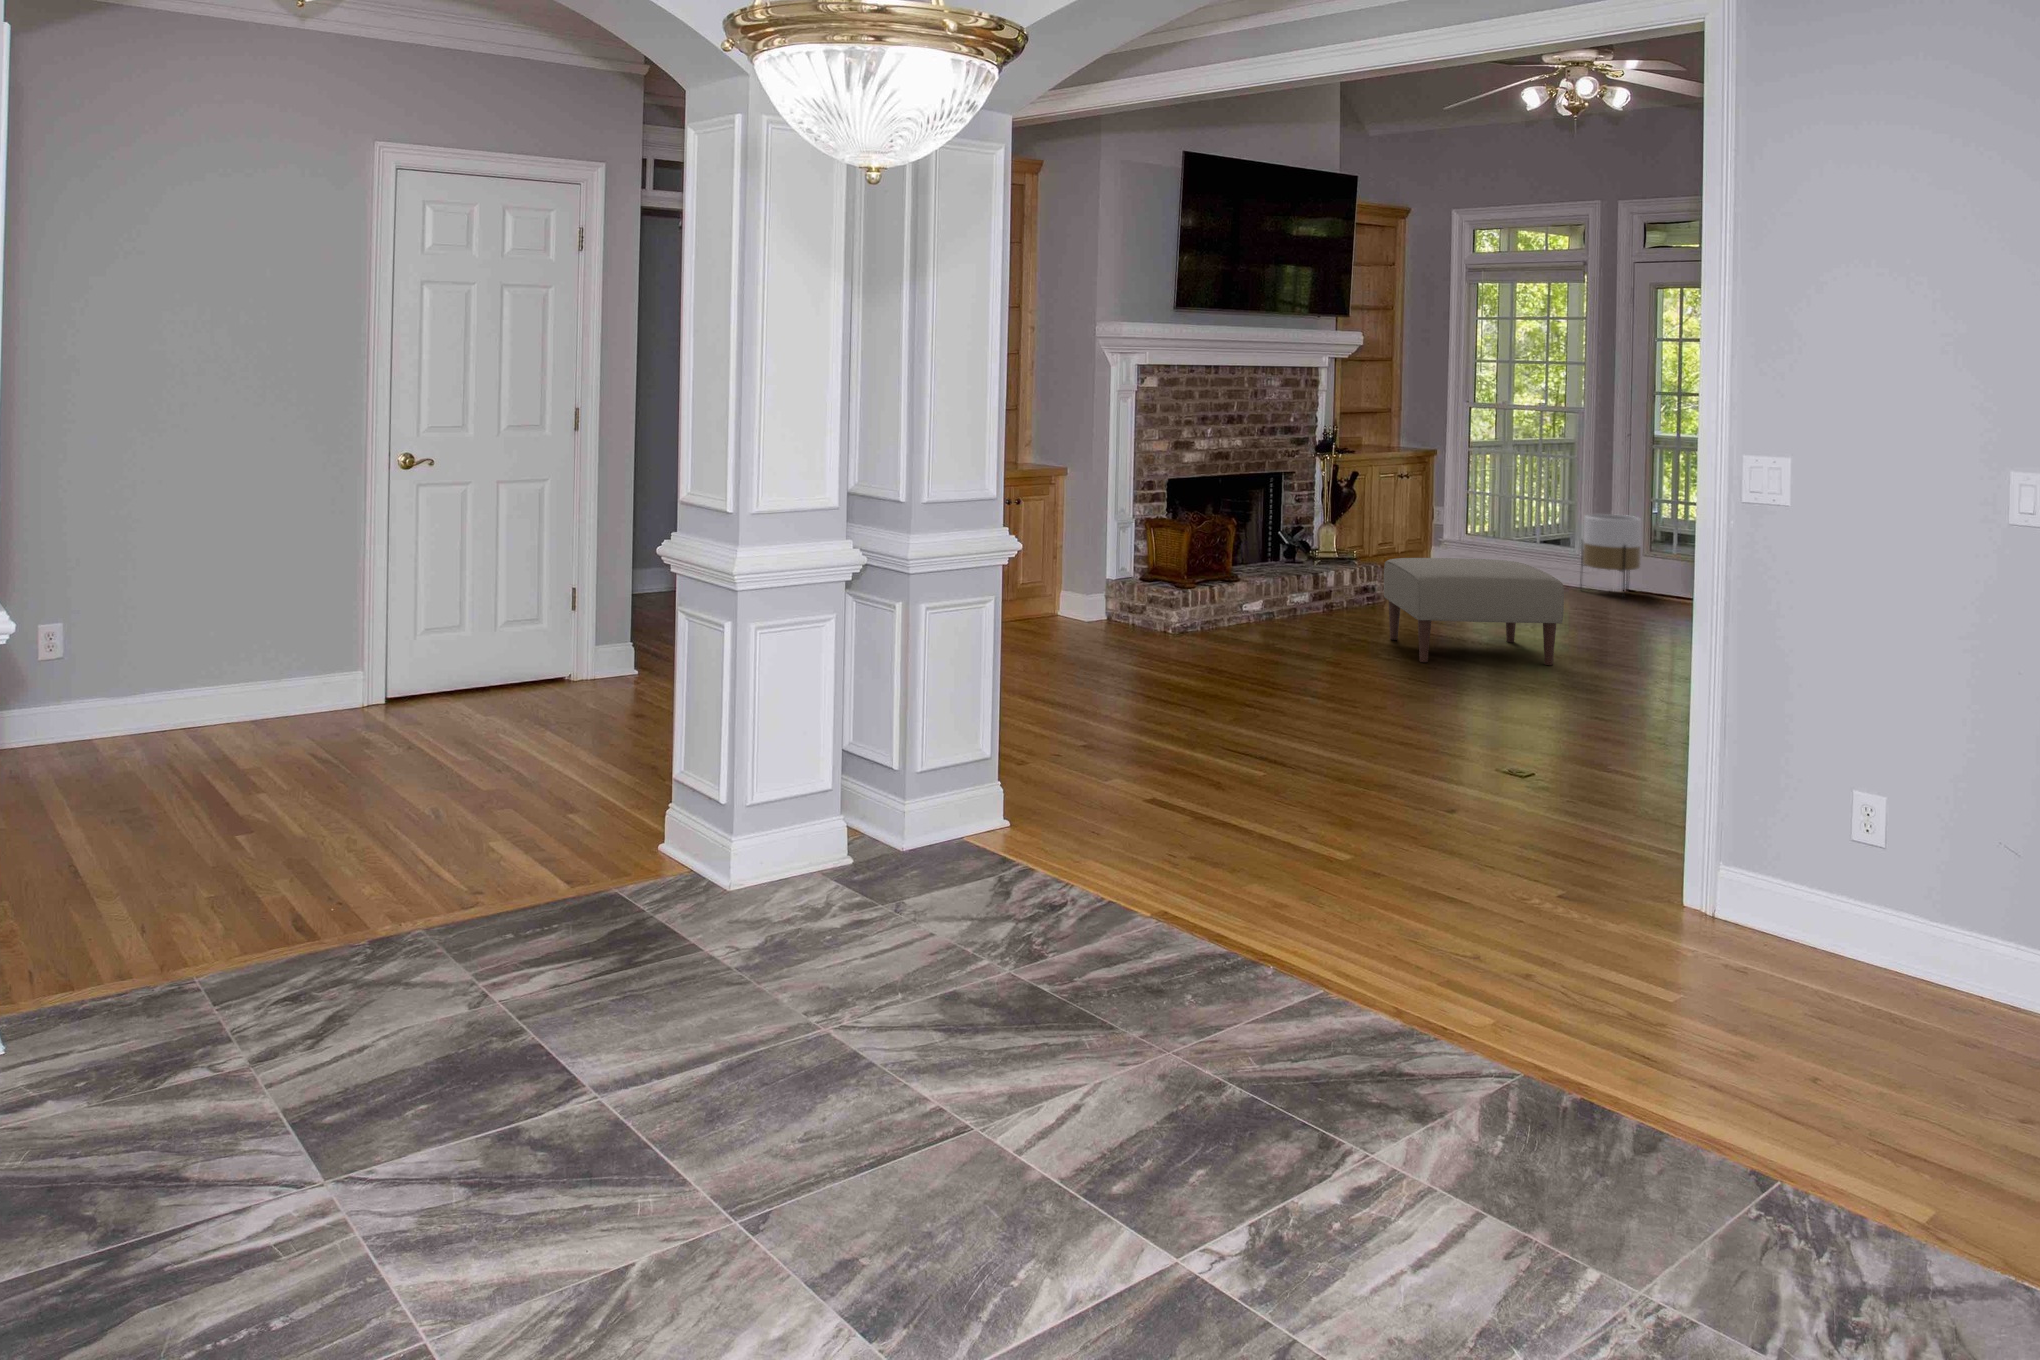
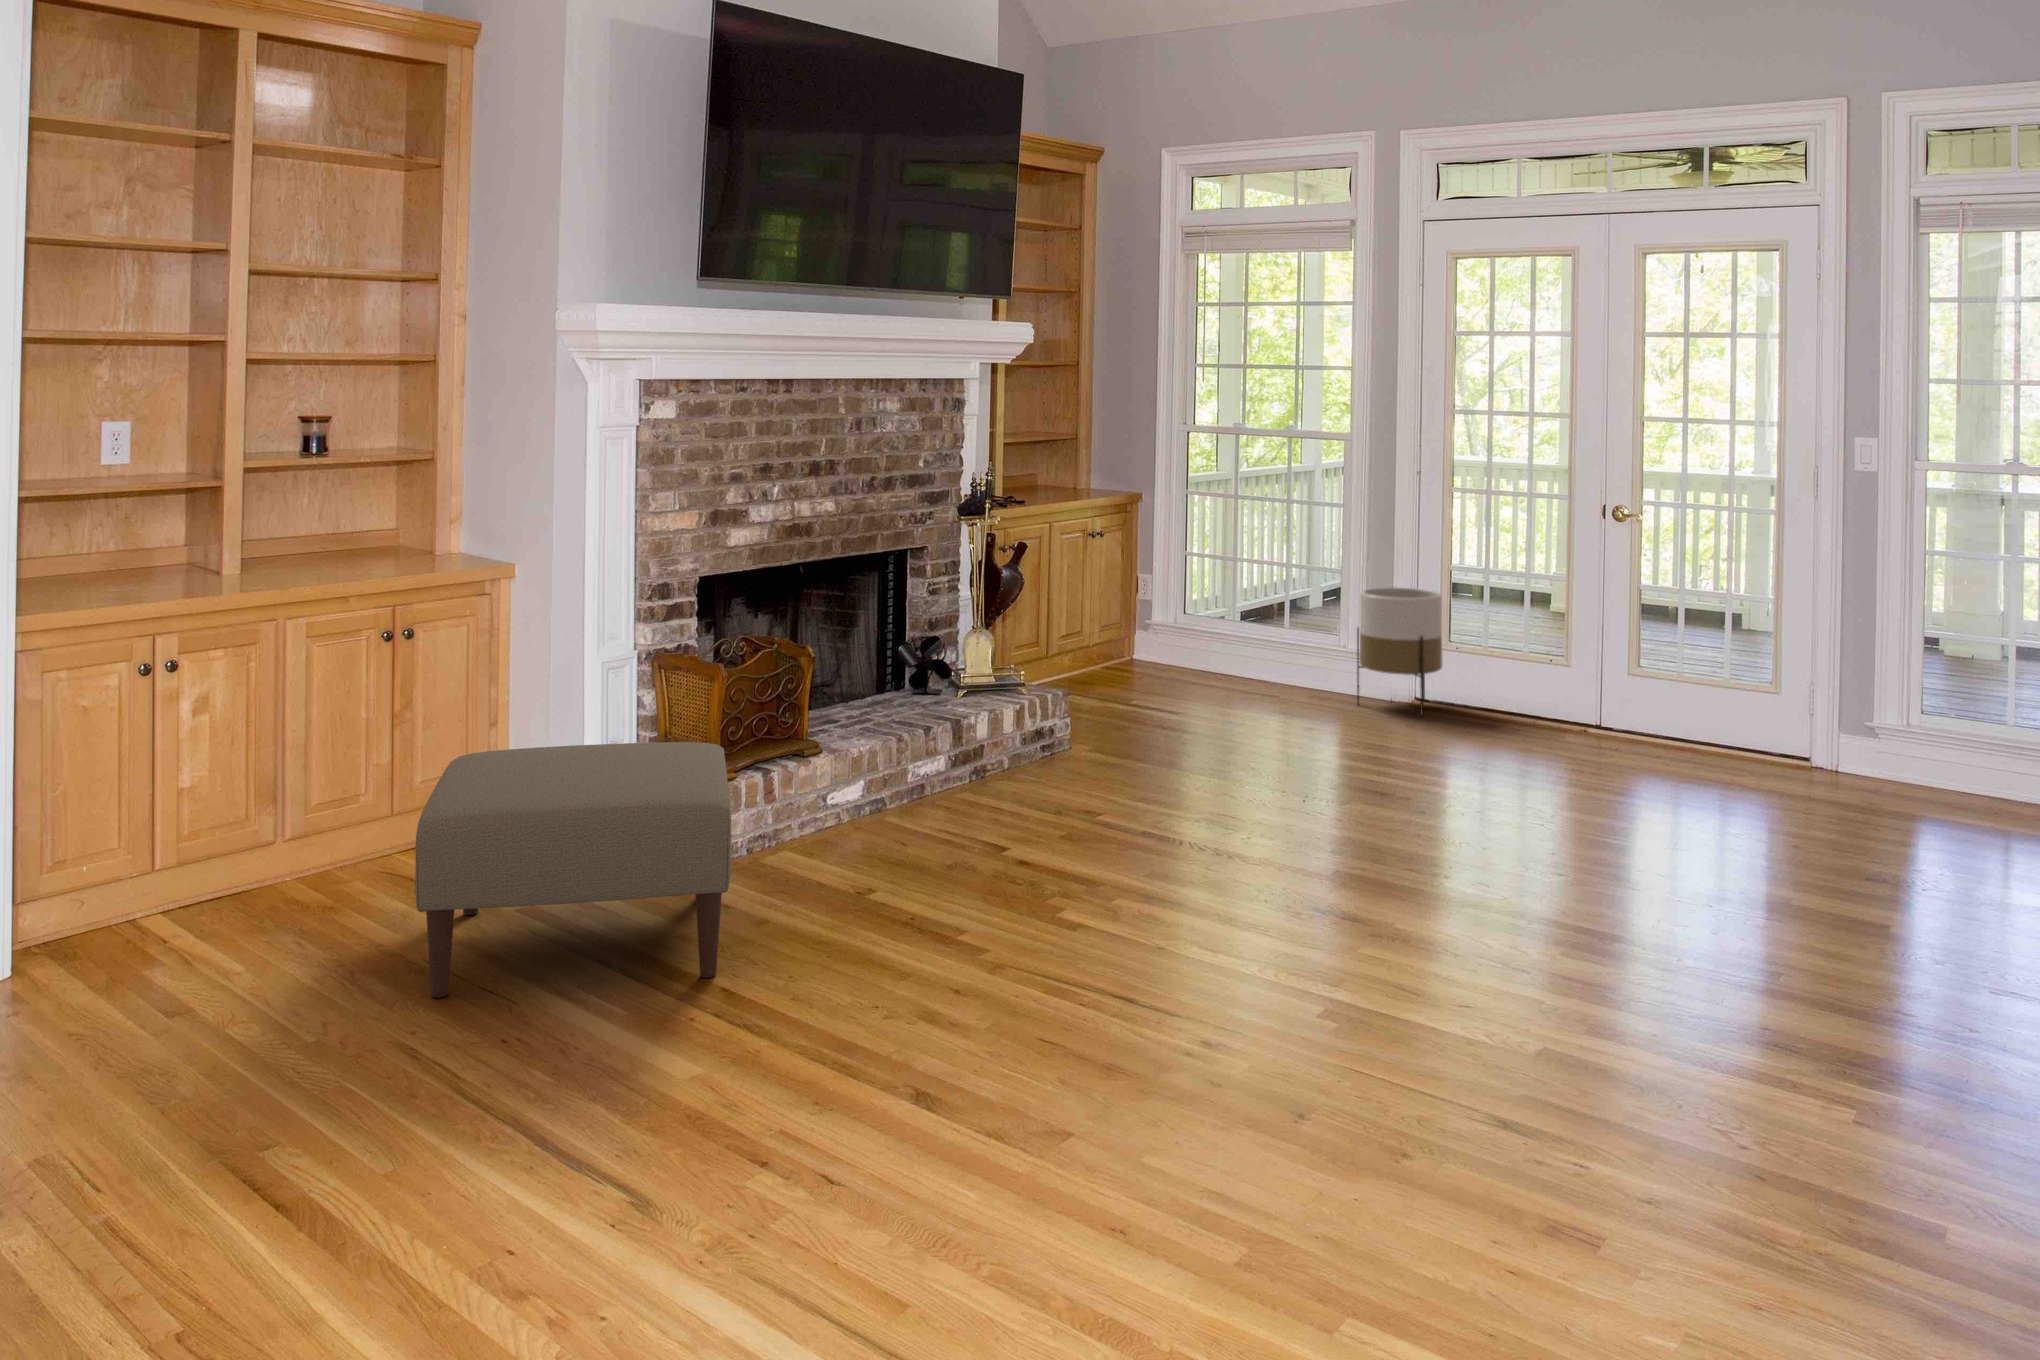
ottoman: present [1384,558,1564,665] -> present [415,742,731,997]

